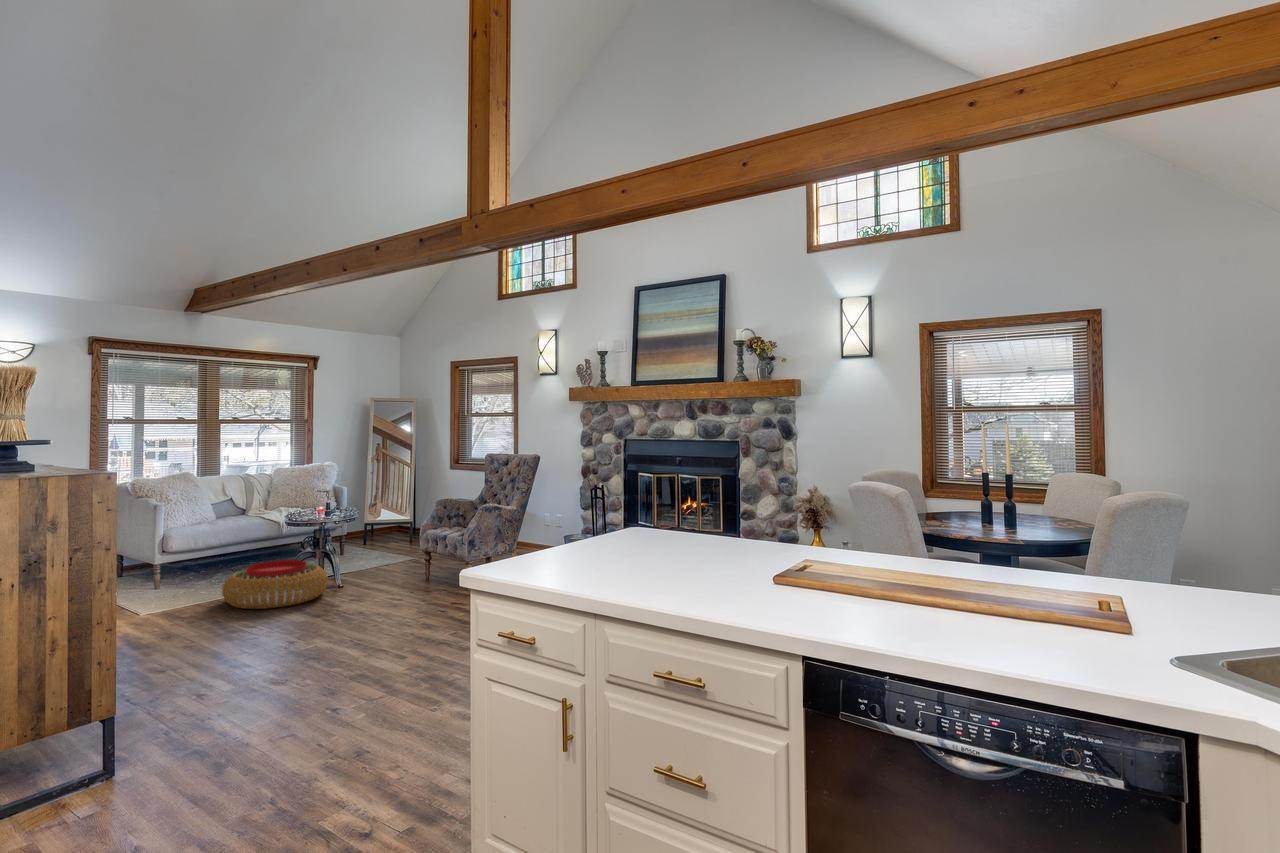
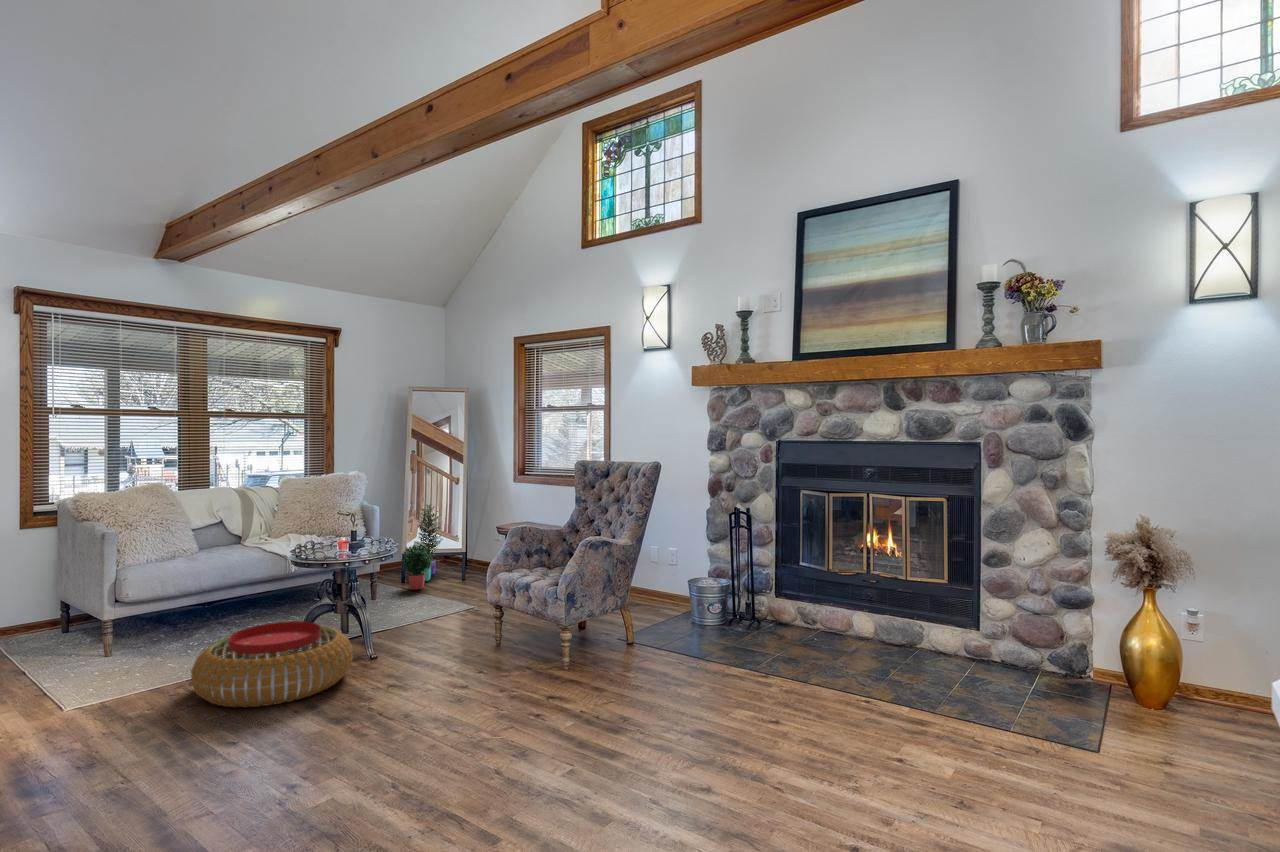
potted plant: none [364,486,398,549] -> present [401,503,442,590]

